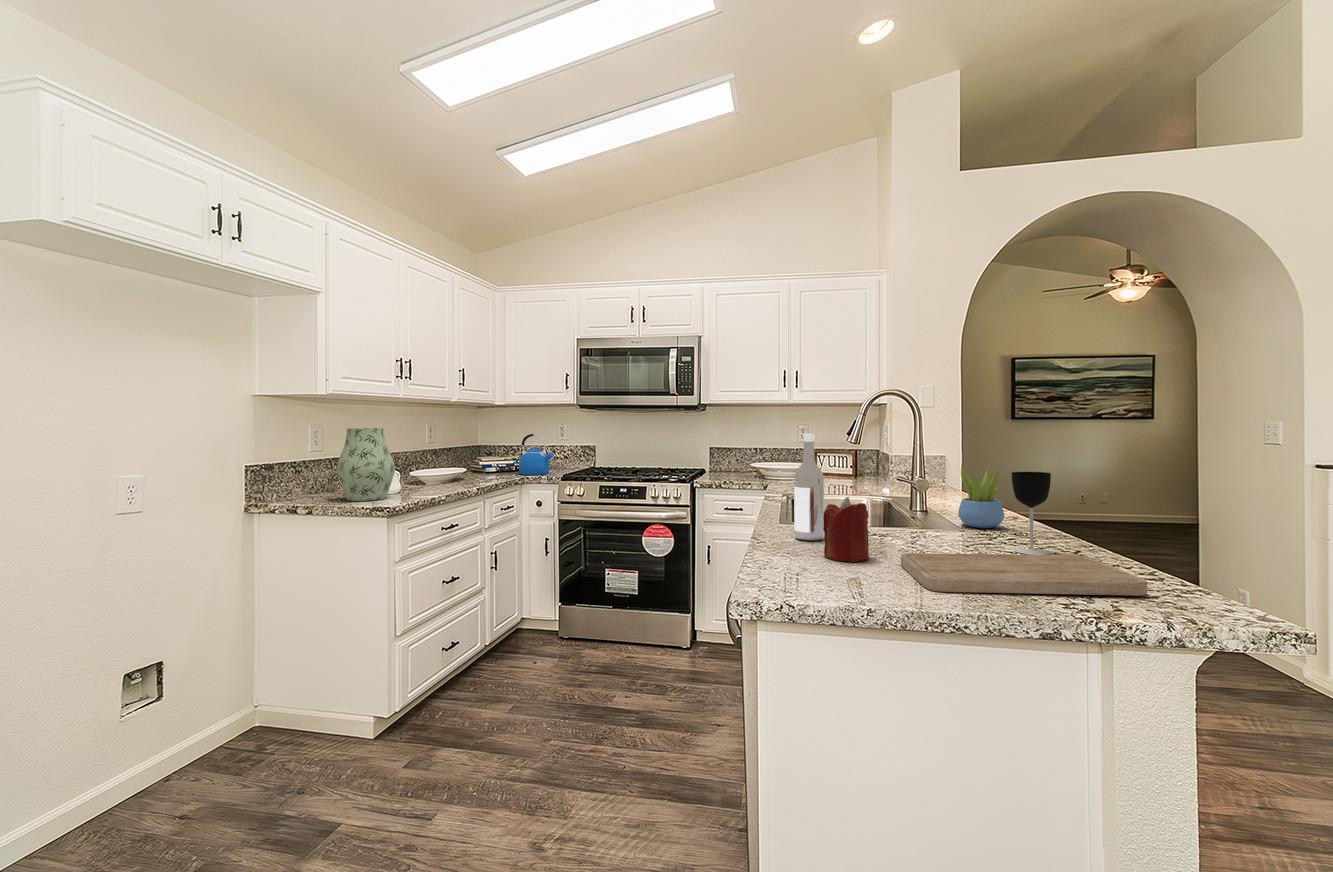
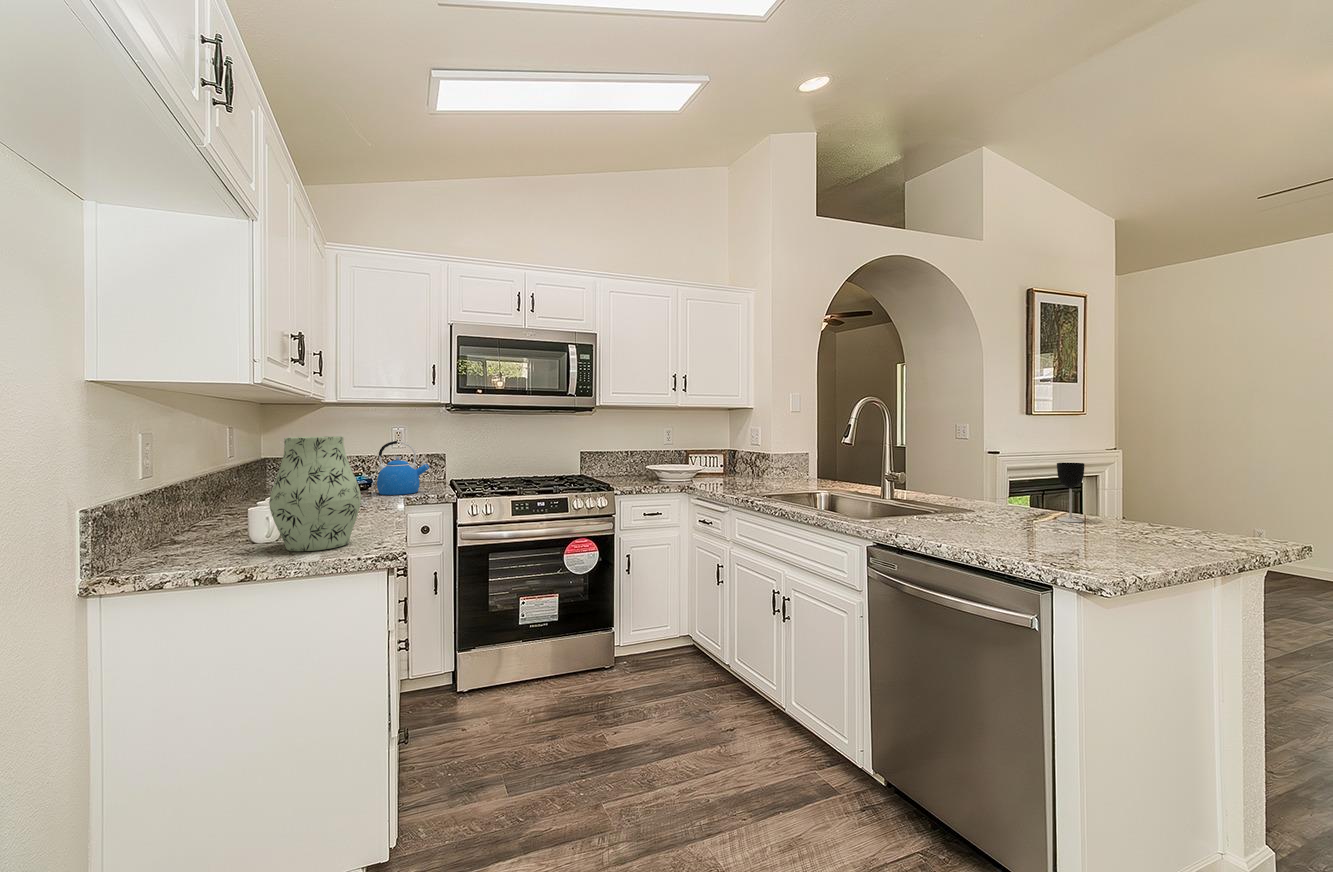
wine bottle: present [794,434,824,541] -> none [921,437,949,530]
succulent plant: present [958,465,1004,528] -> none [957,459,992,508]
candle: present [823,497,869,562] -> none [999,489,1038,542]
cutting board: present [901,553,1148,596] -> none [1061,519,1218,552]

